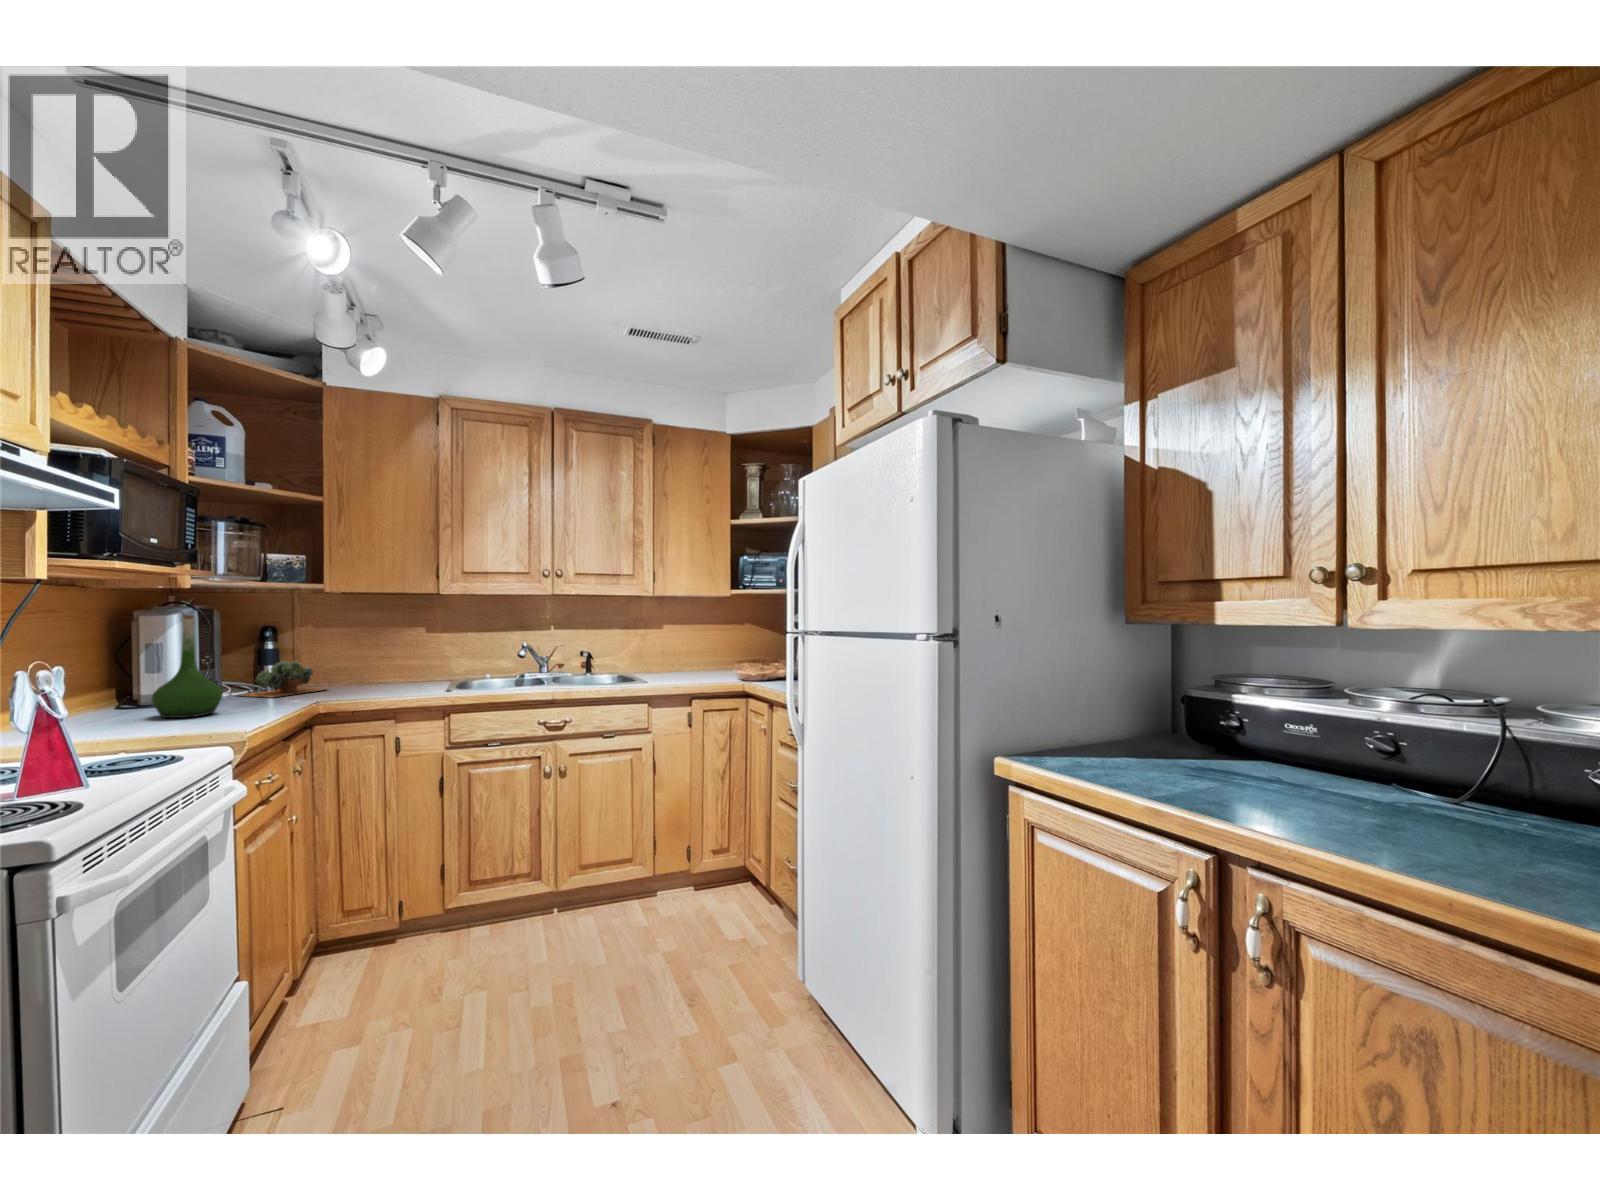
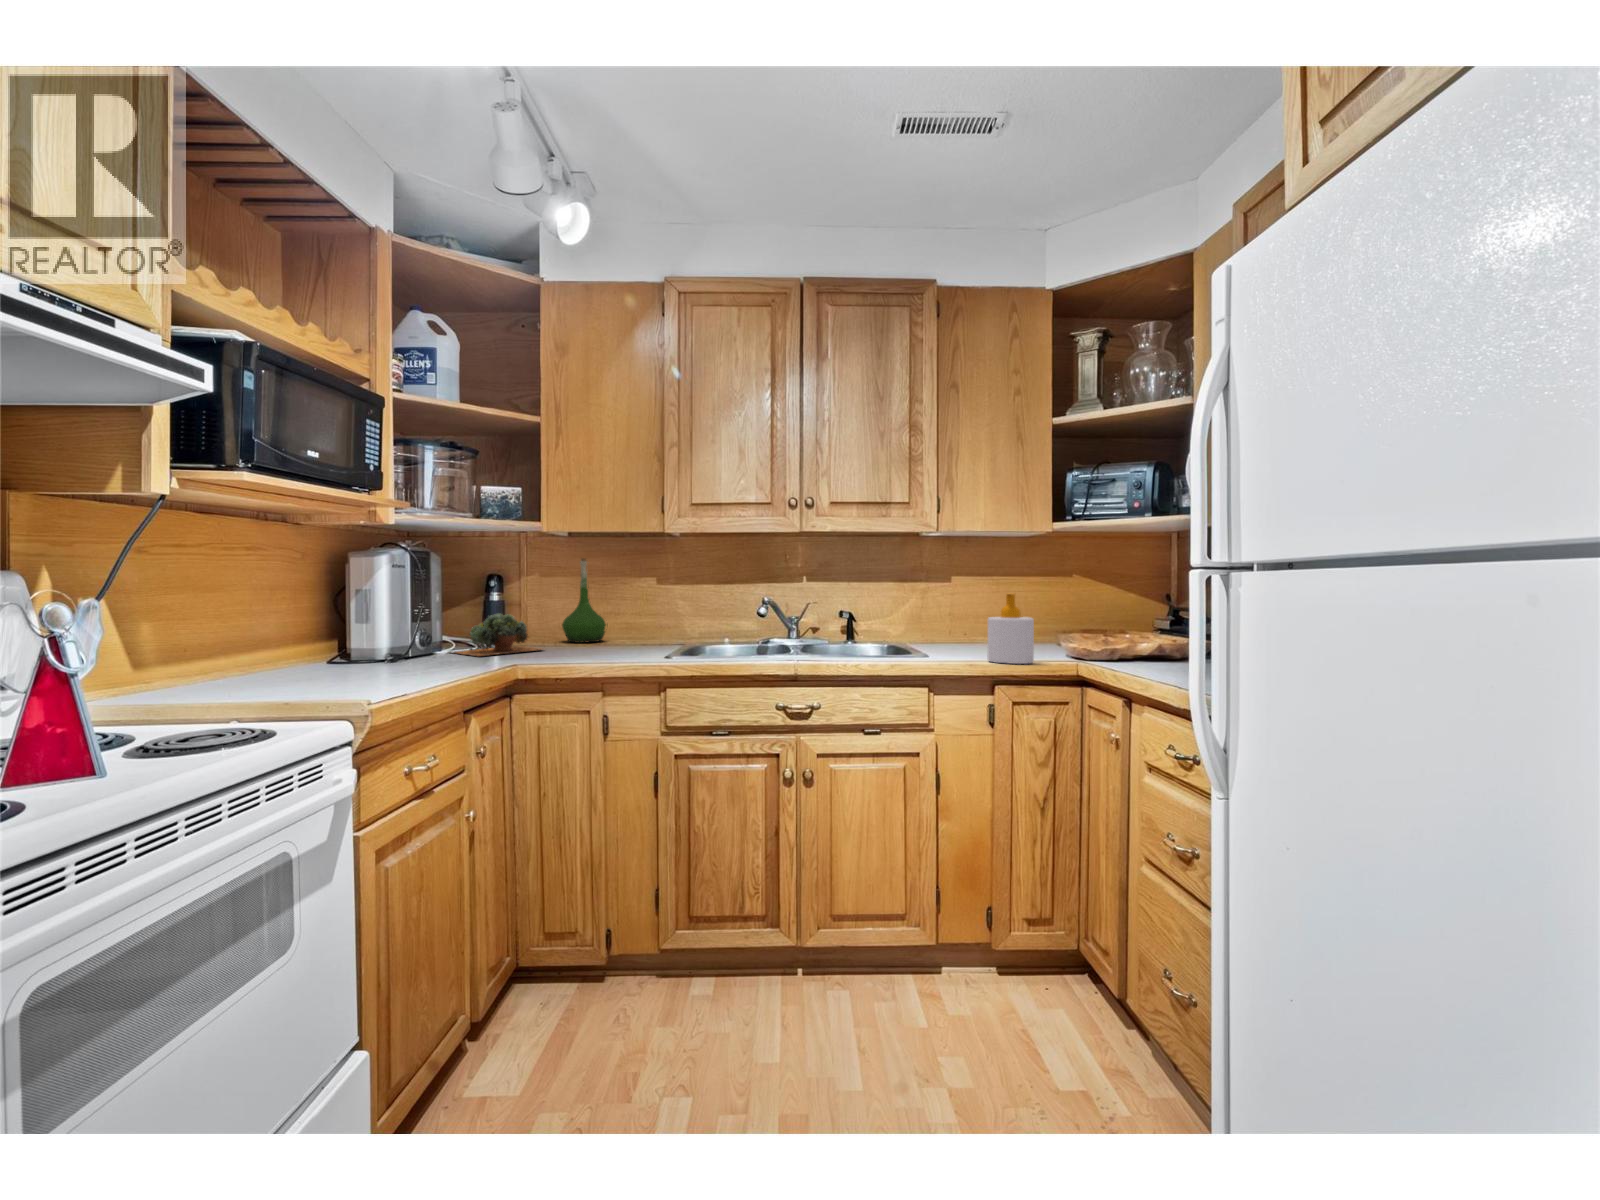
vase: present [152,615,223,718] -> present [562,558,606,643]
soap bottle: none [688,638,717,684] -> present [987,593,1034,664]

